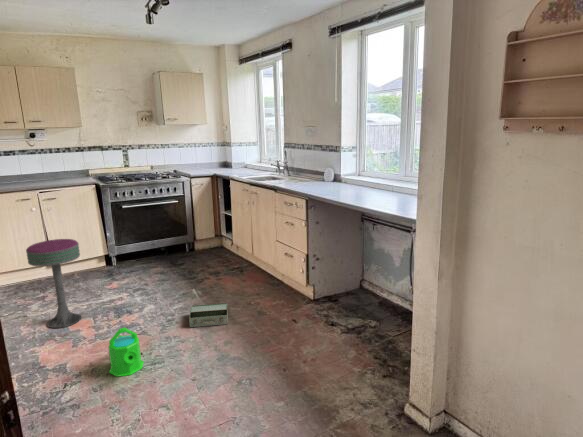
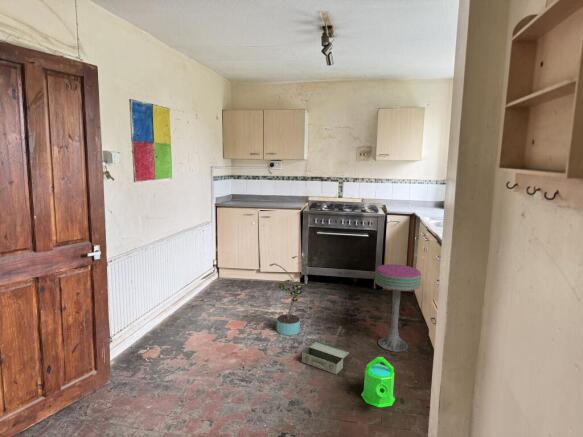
potted plant: none [114,231,163,315] -> present [270,256,307,335]
bar stool: present [26,239,81,328] -> present [375,264,421,352]
watering can: present [109,328,144,376] -> present [361,357,395,407]

